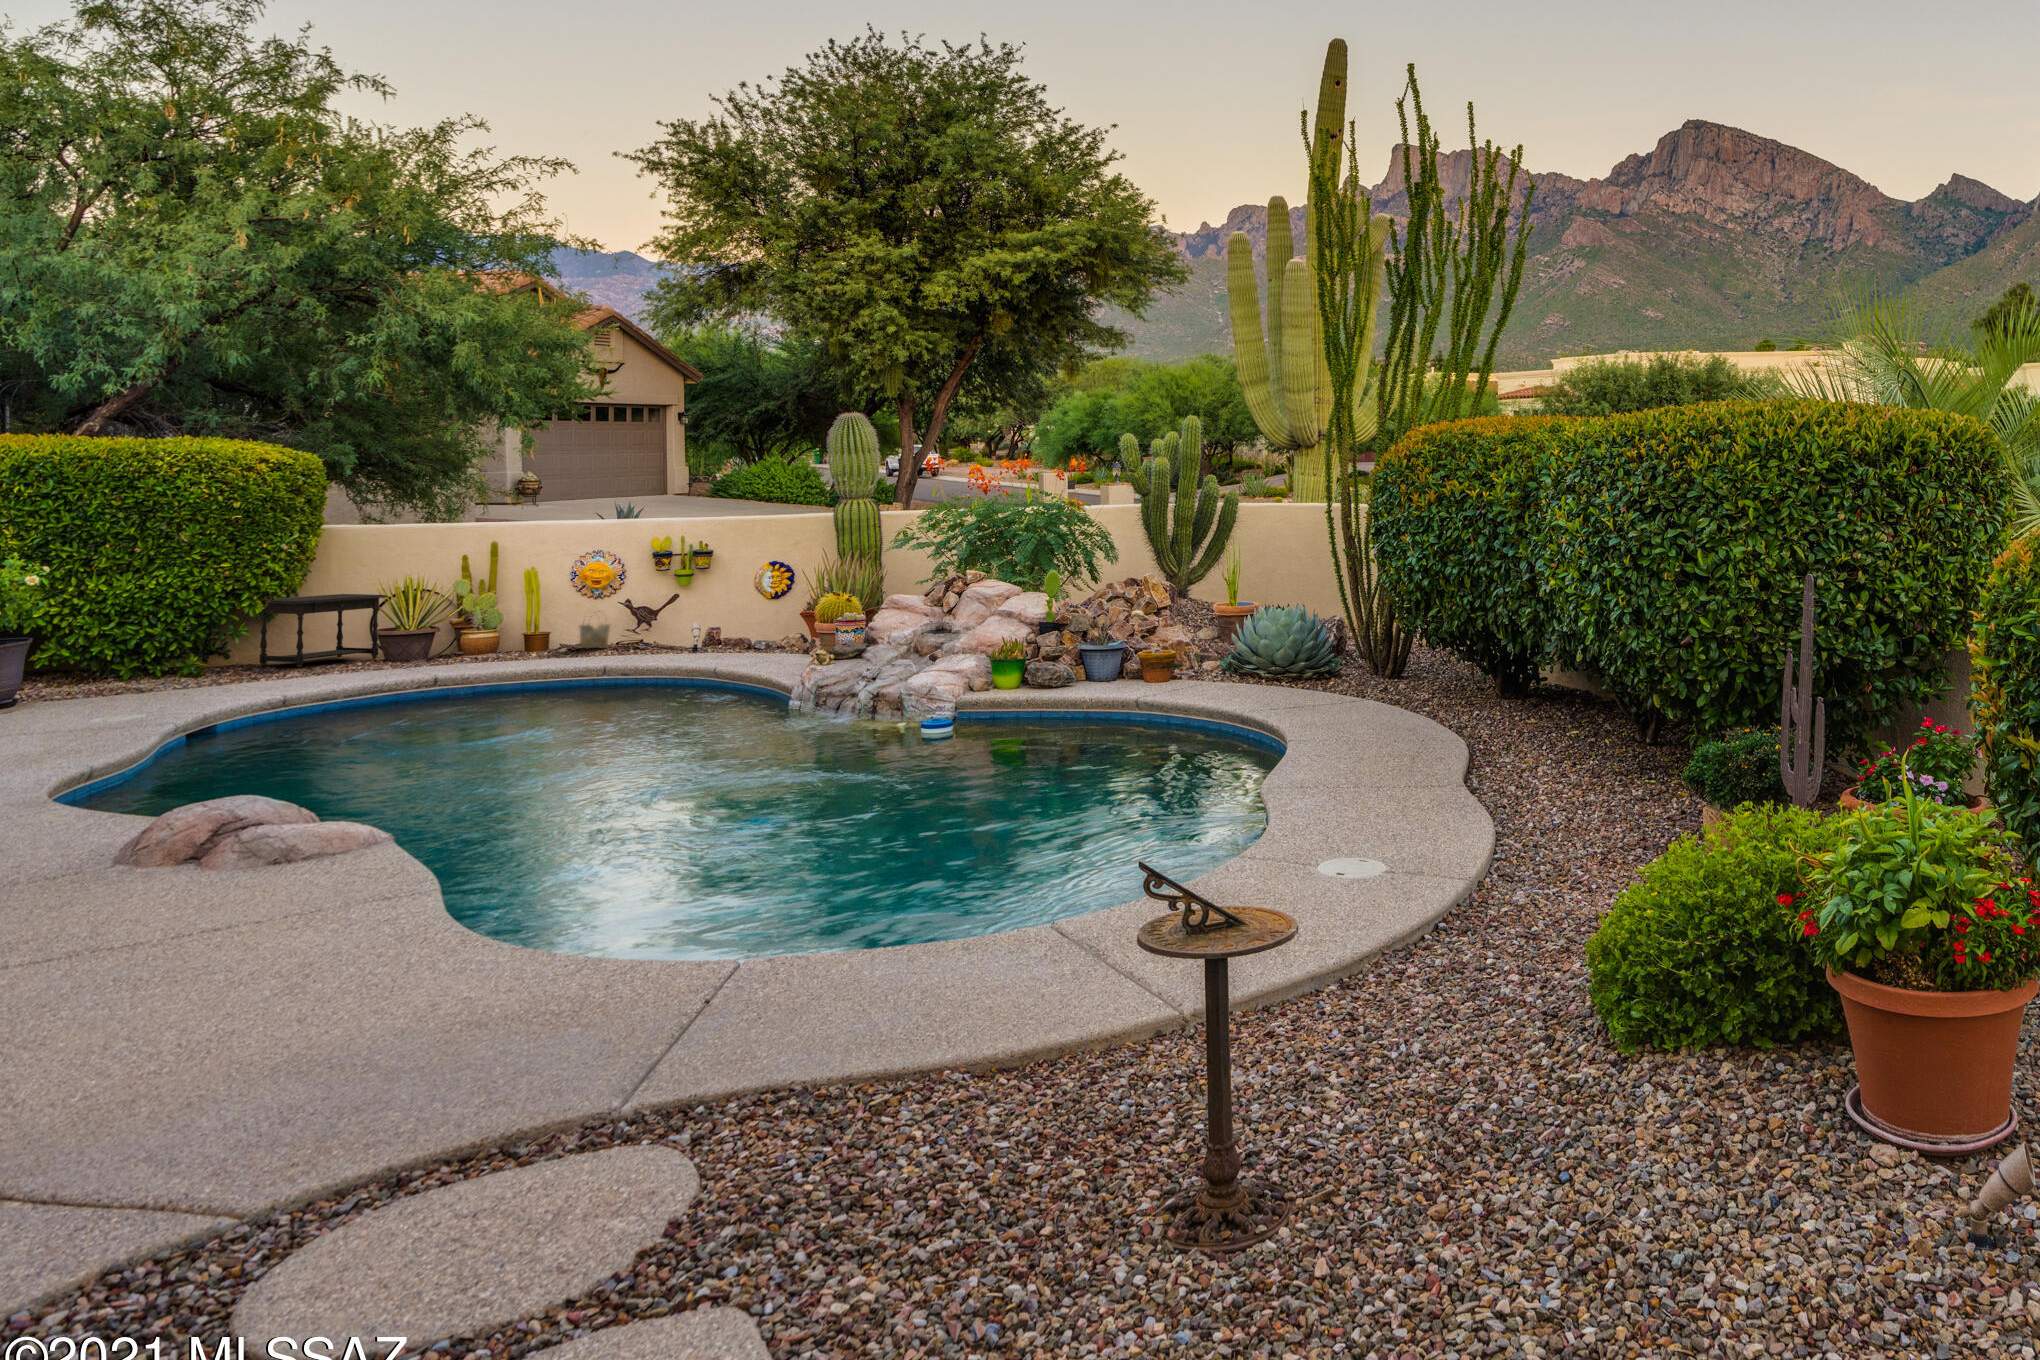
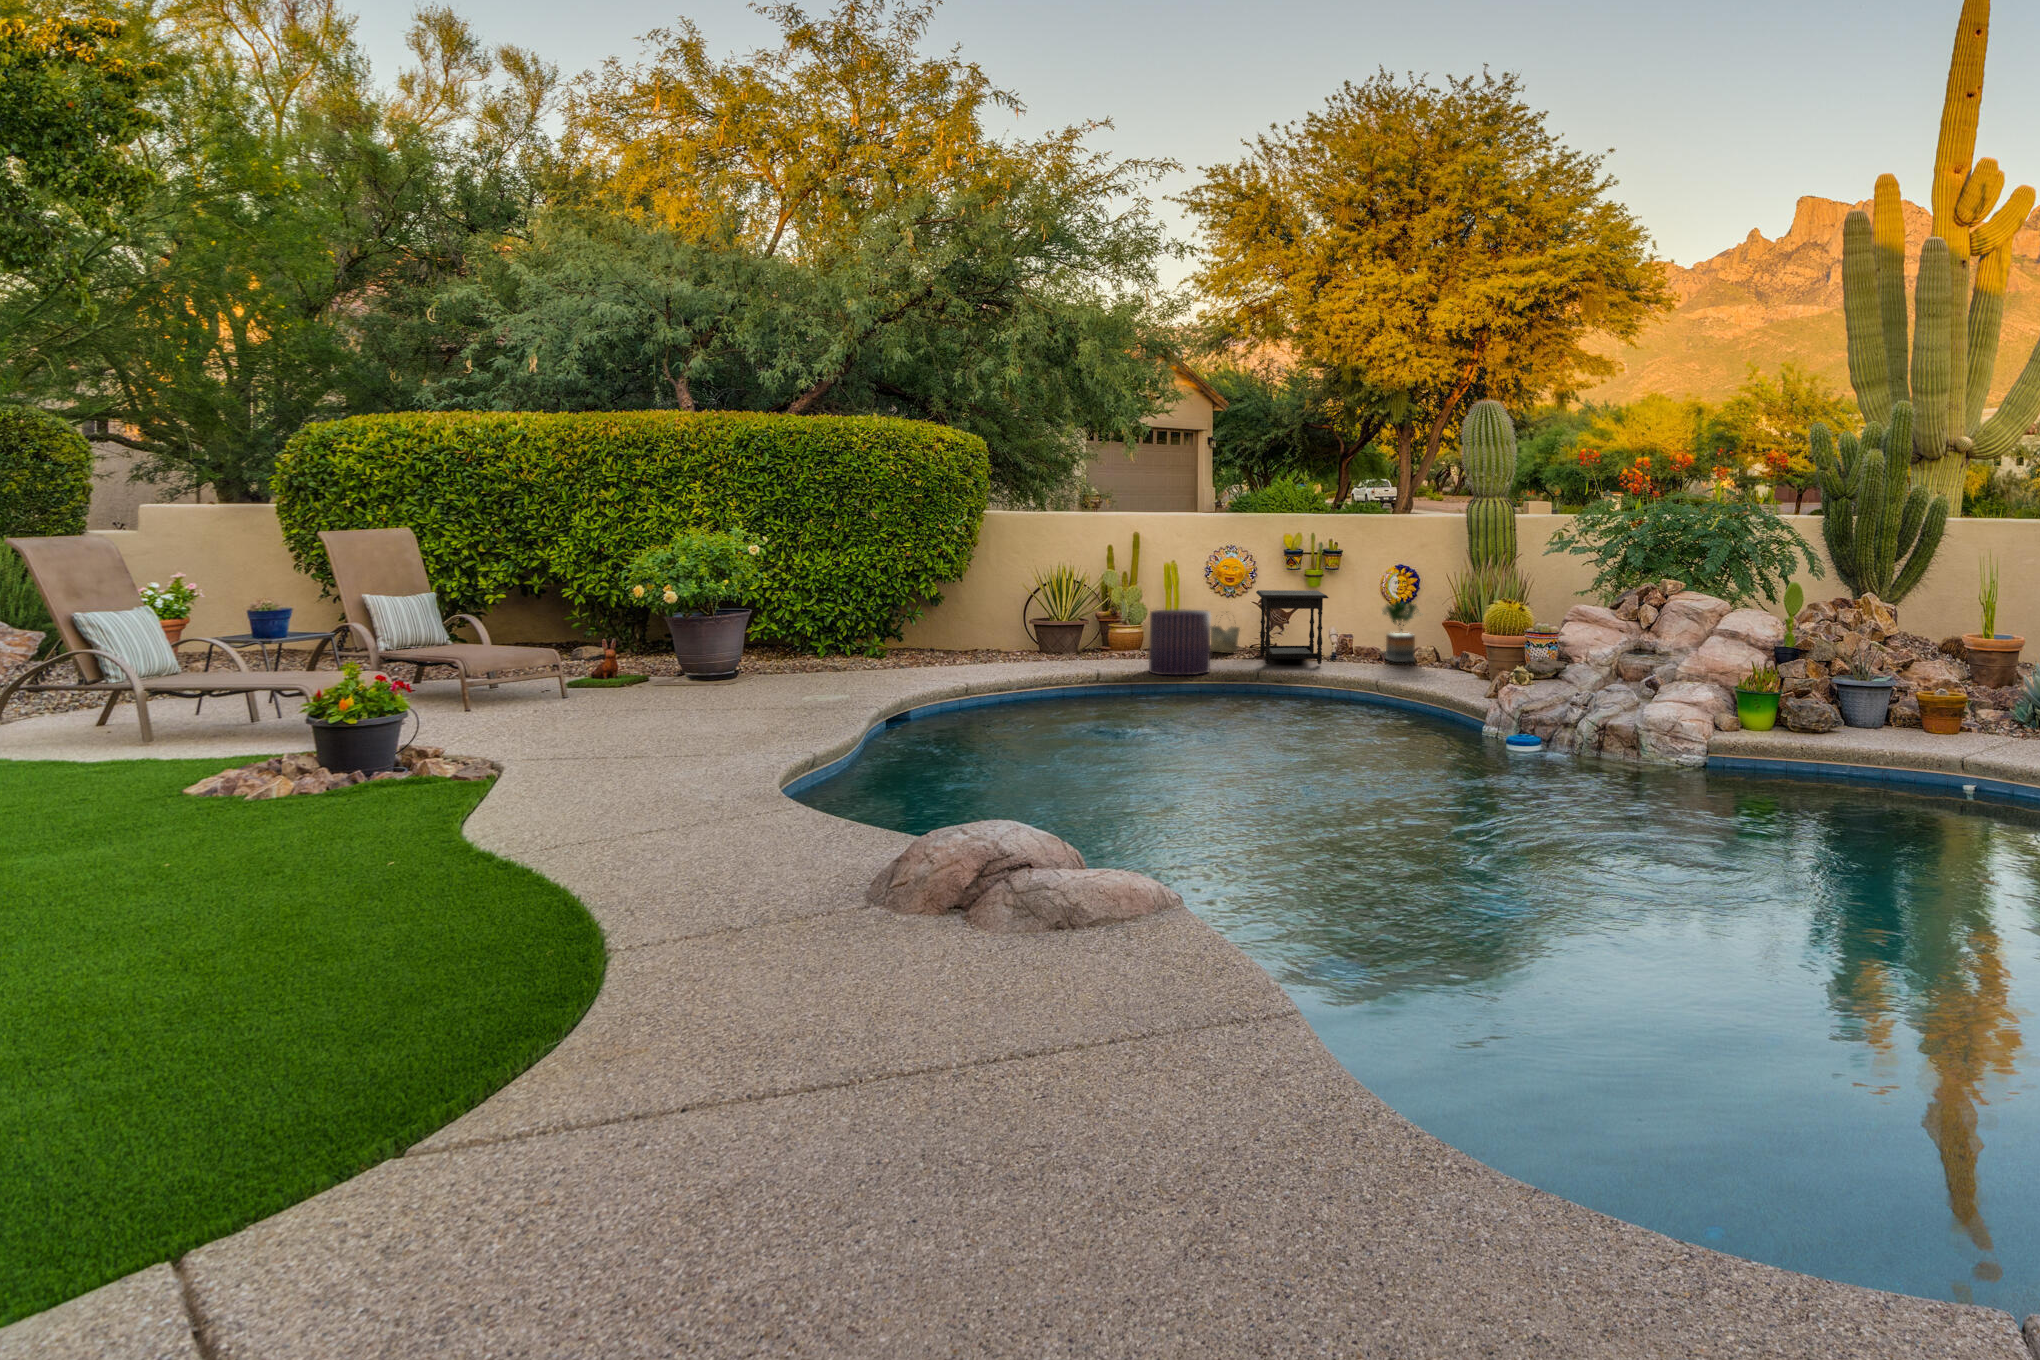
side table: present [260,594,388,668] -> present [1256,590,1328,665]
potted tree: none [751,594,794,648] -> present [1382,601,1418,662]
pouf: none [499,612,564,671] -> present [1149,610,1211,675]

